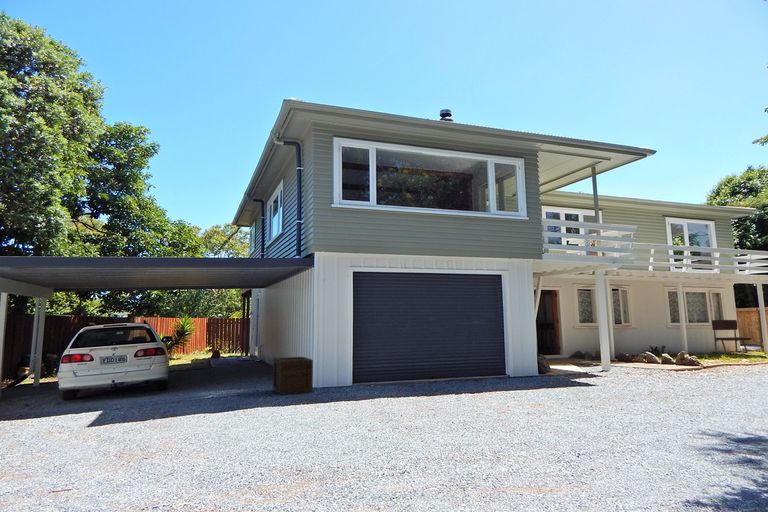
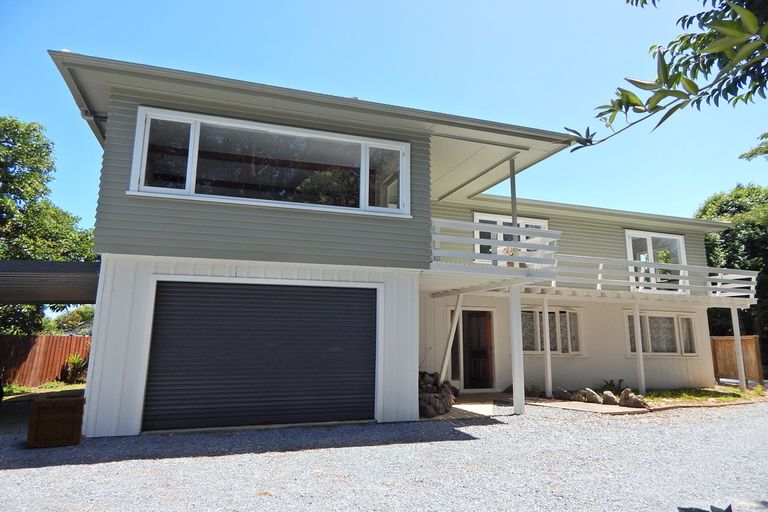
bench: present [712,320,752,354] -> none [679,350,726,390]

